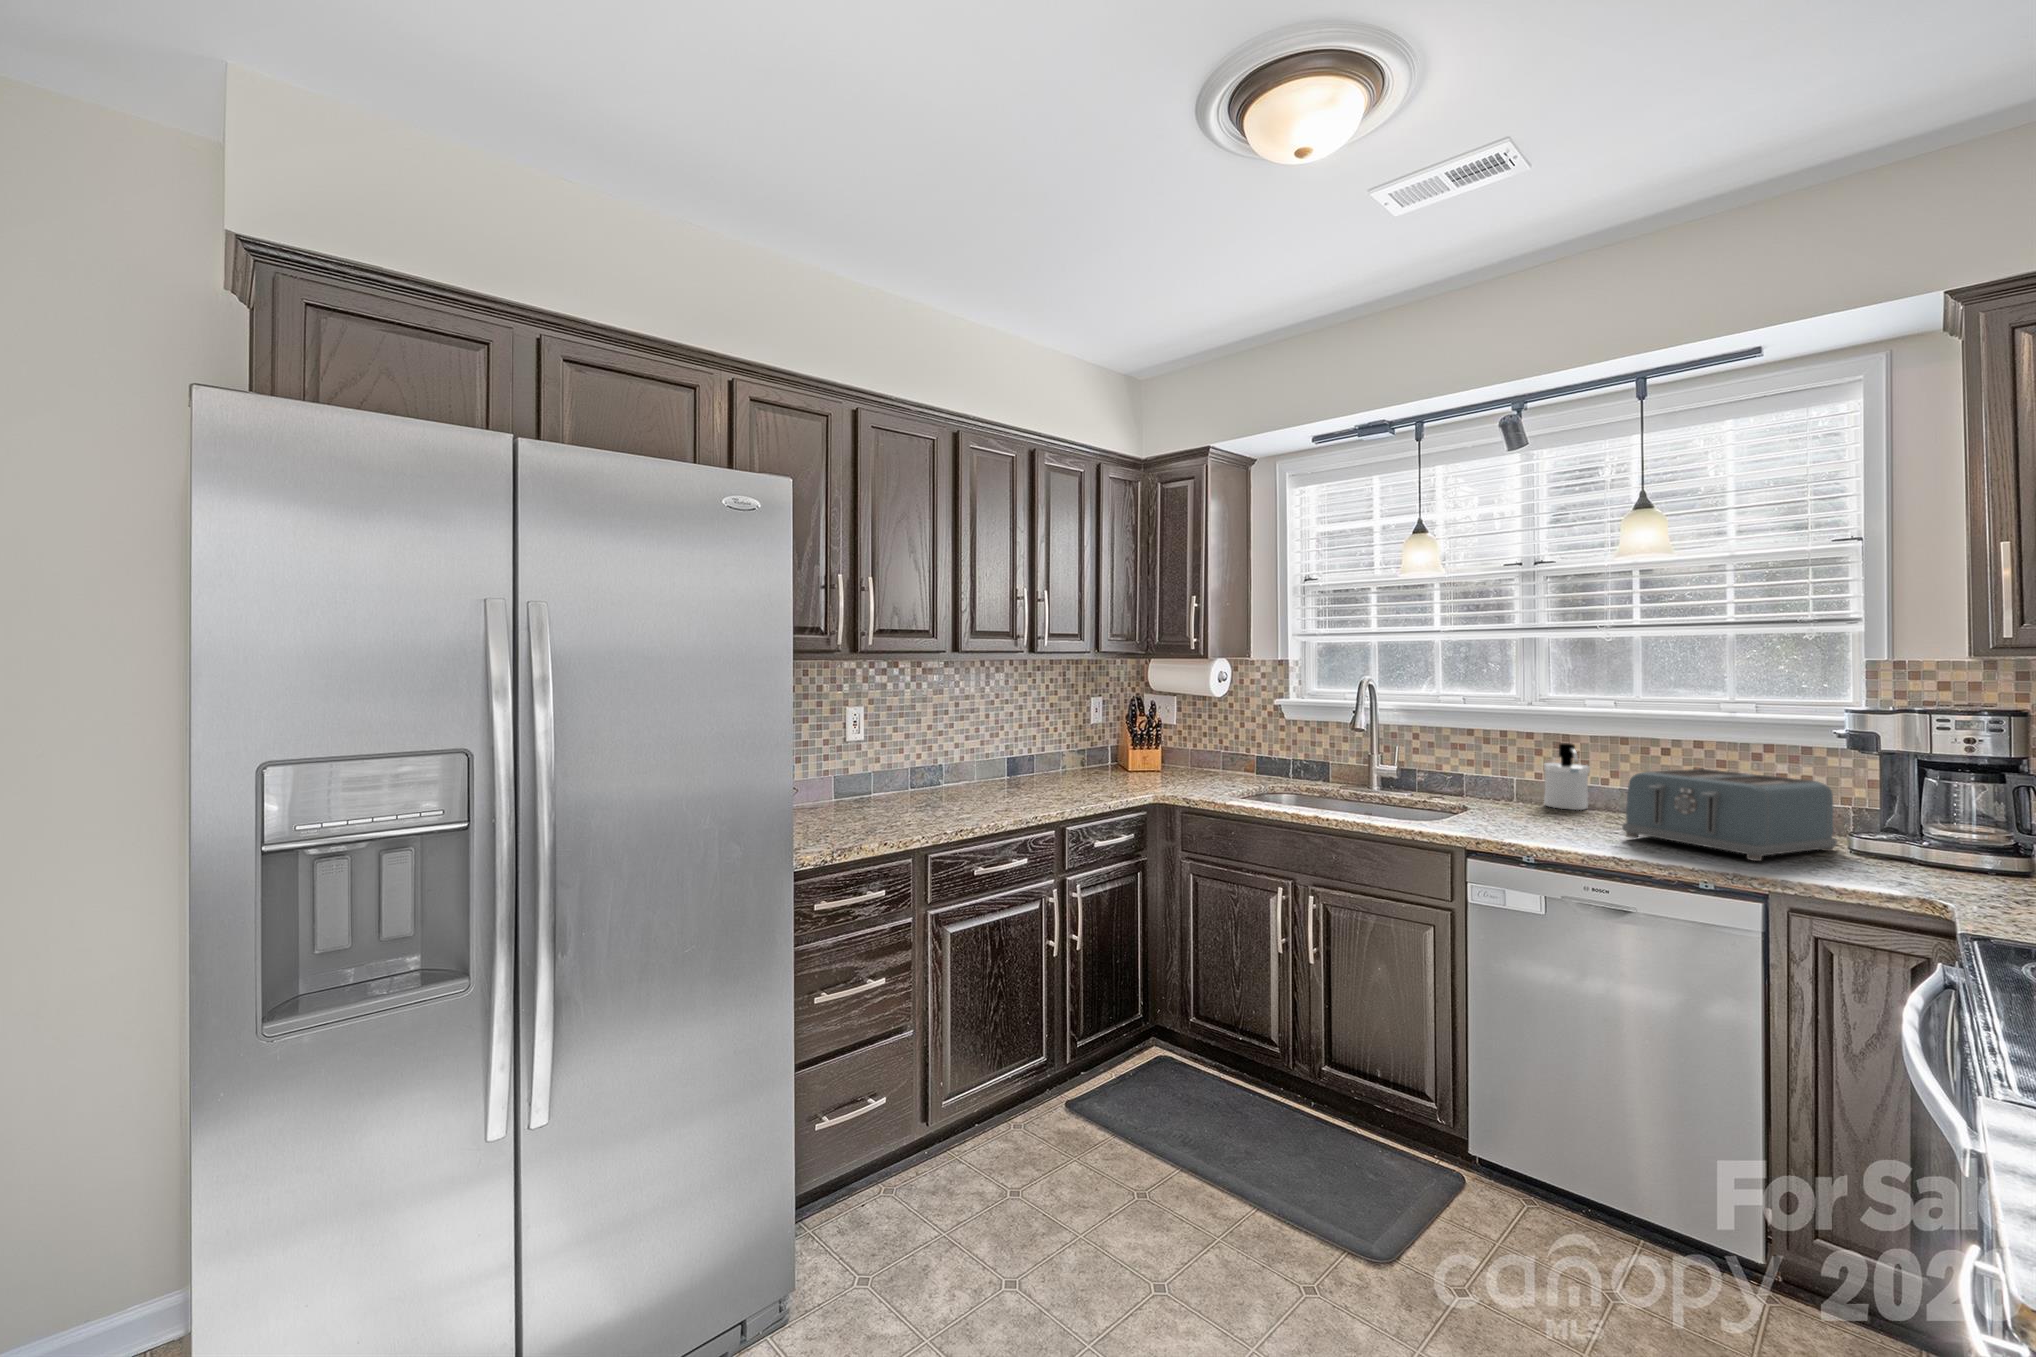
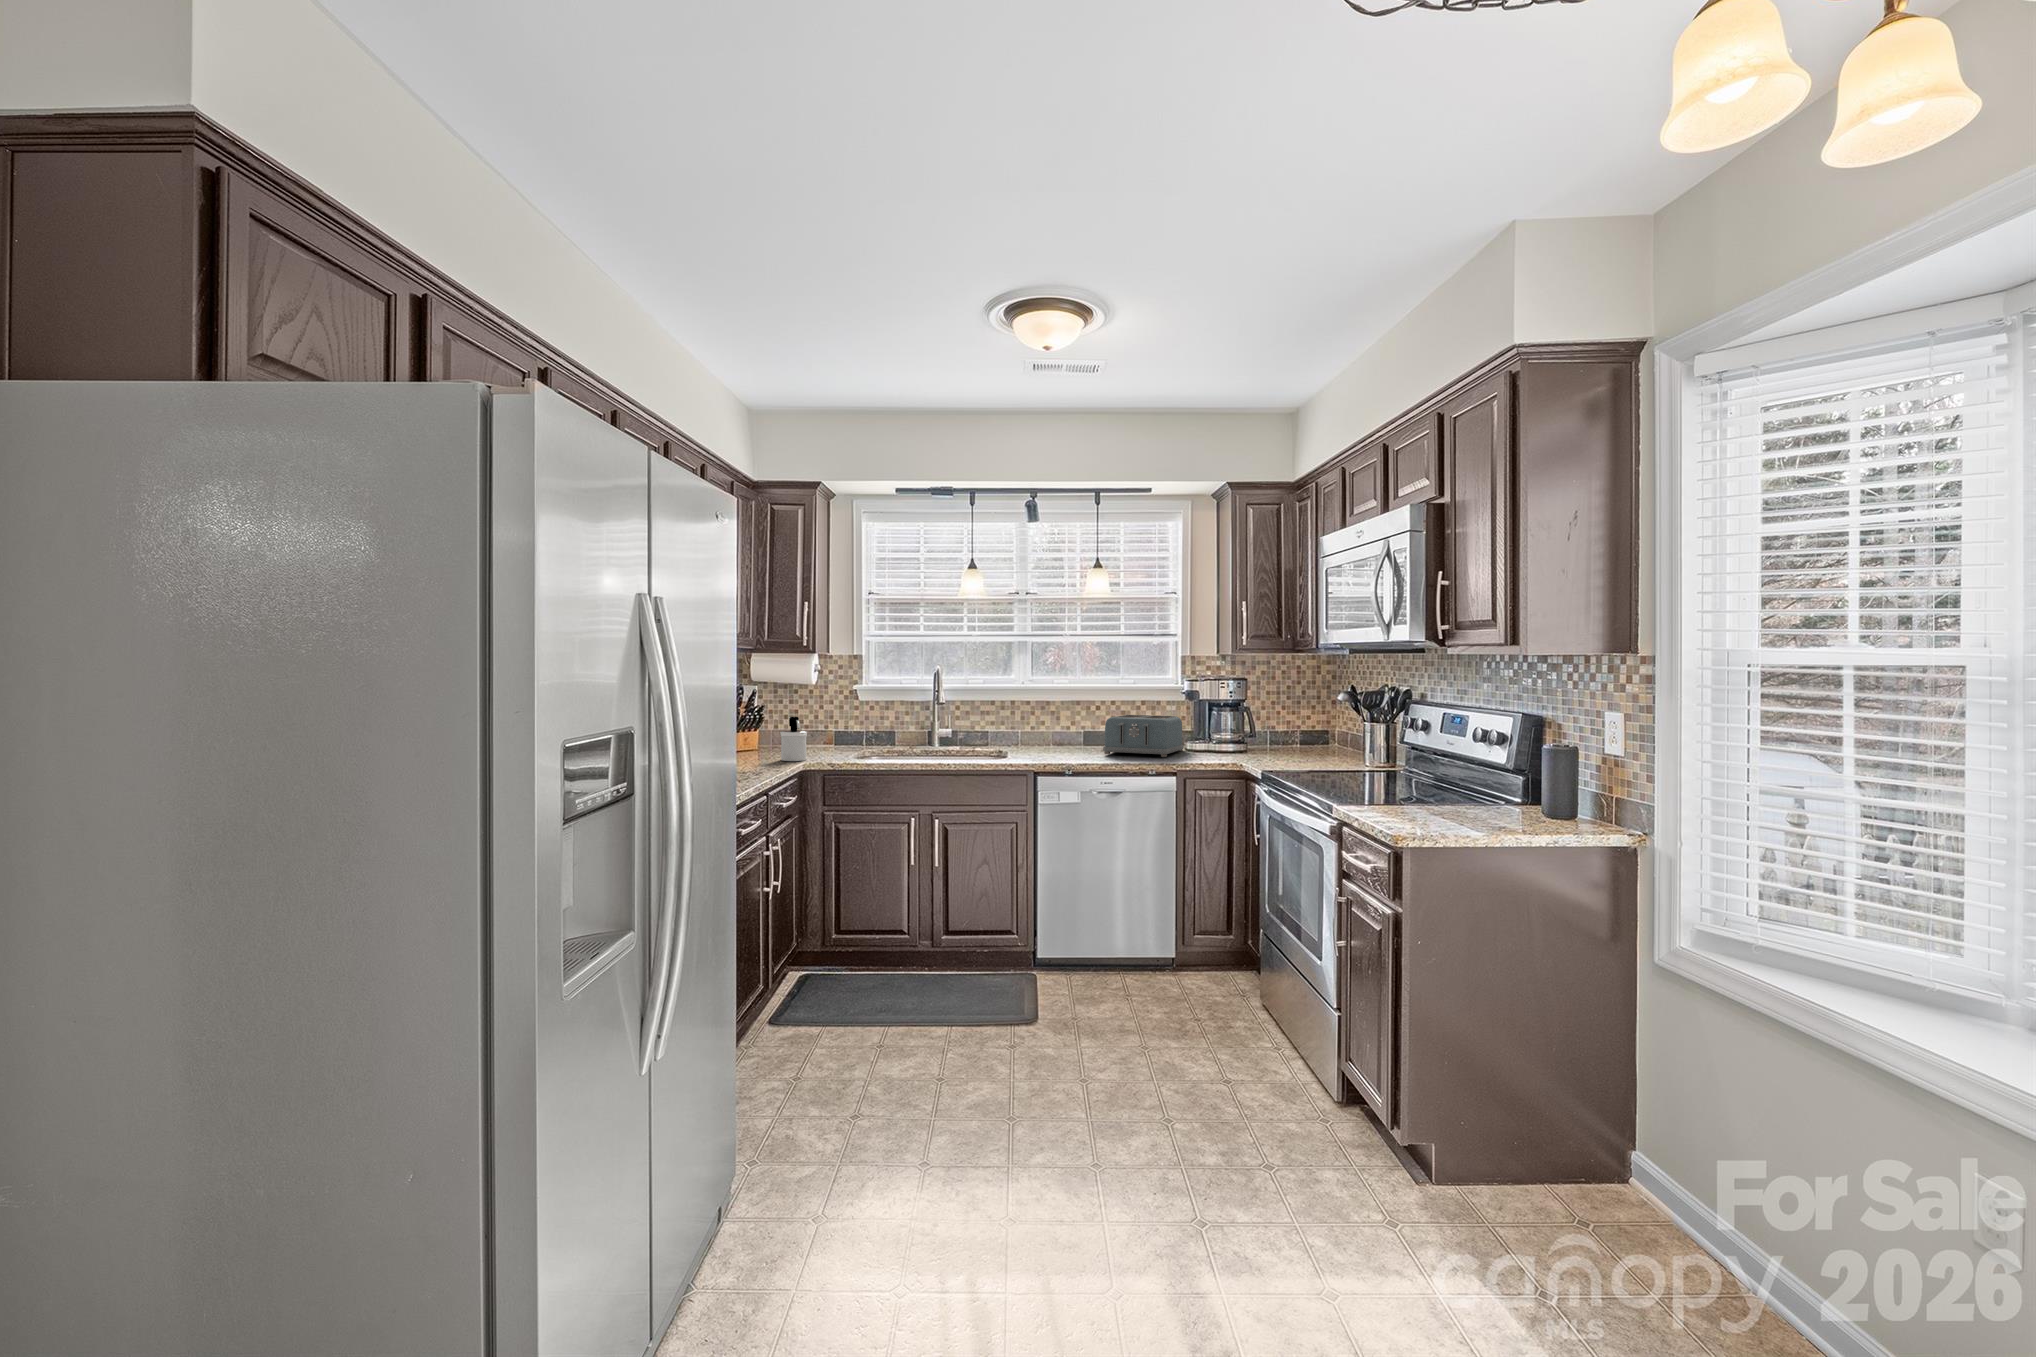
soap dispenser: present [1544,743,1590,810] -> present [780,717,807,761]

